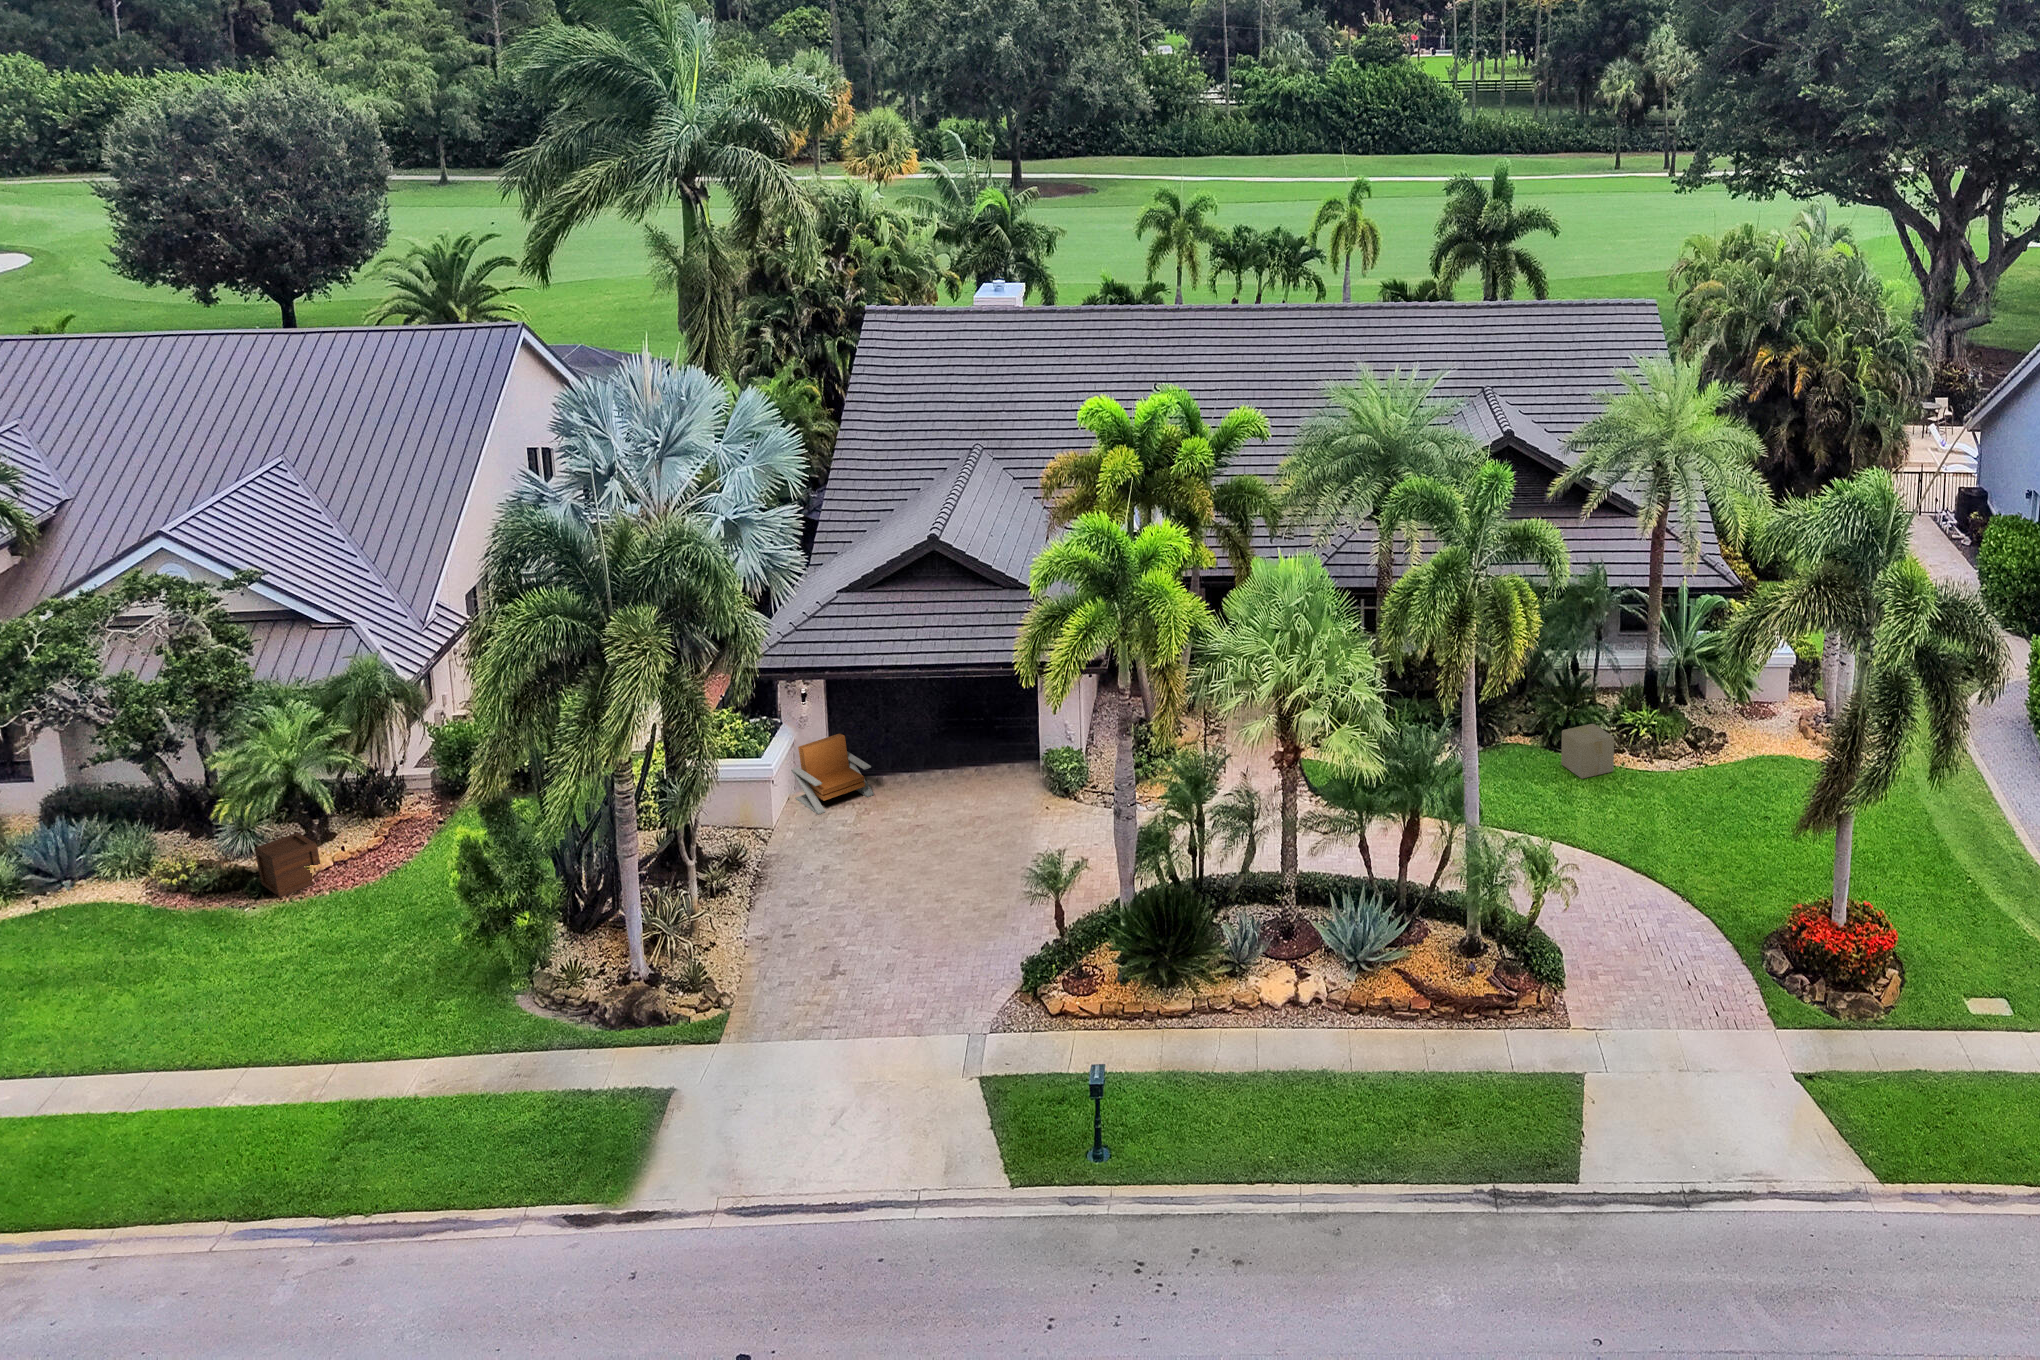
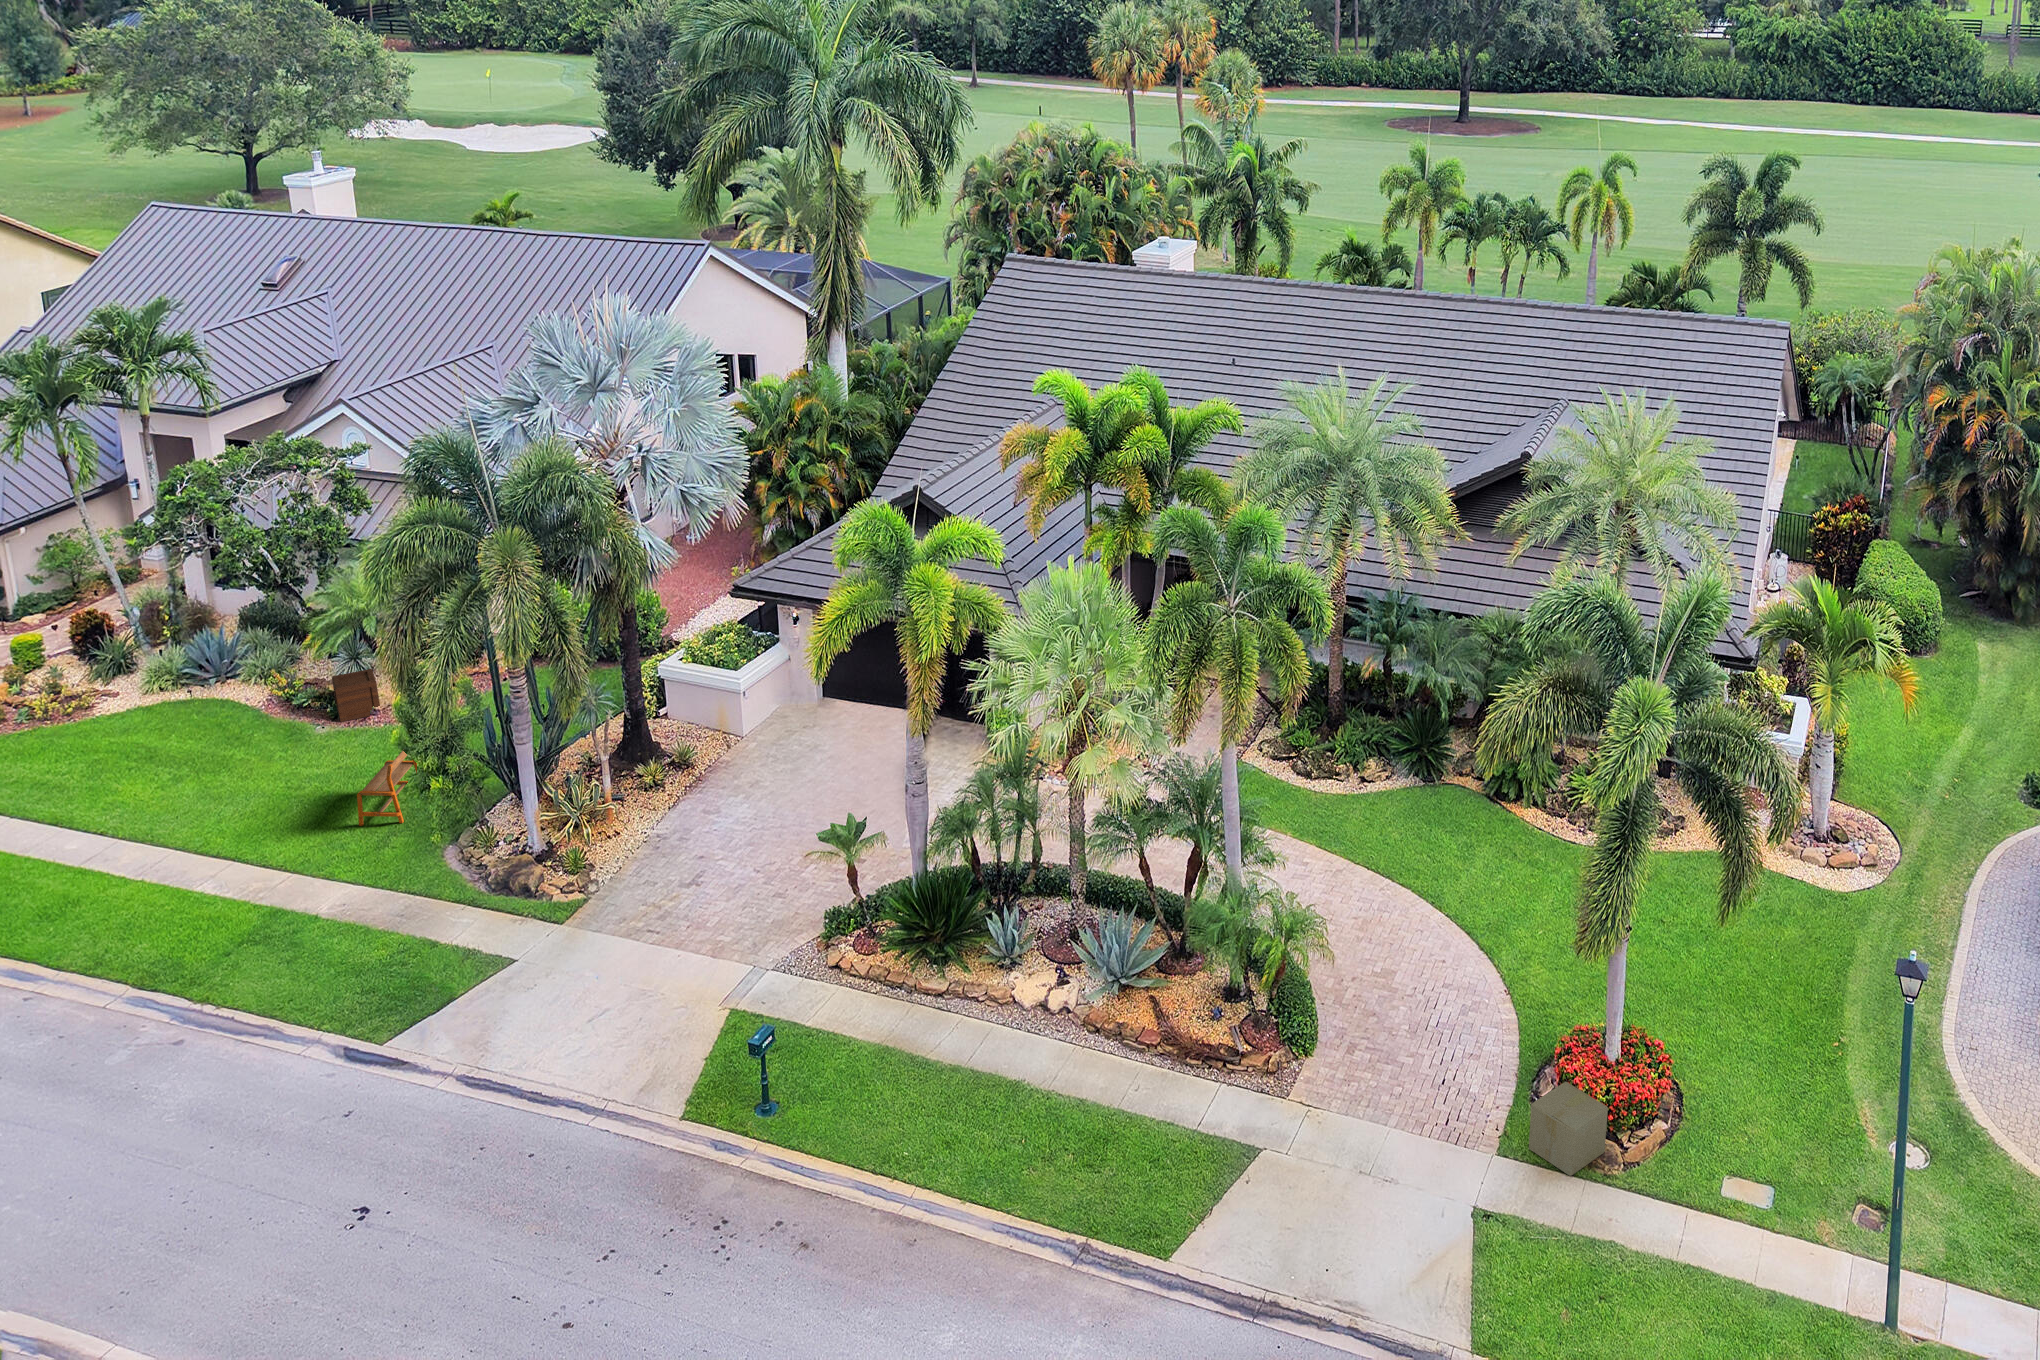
cardboard box: present [1561,724,1614,779] -> present [1529,1082,1608,1176]
lounge chair: present [791,733,874,814] -> none [781,658,850,731]
bench: none [395,884,451,993] -> present [357,751,417,826]

